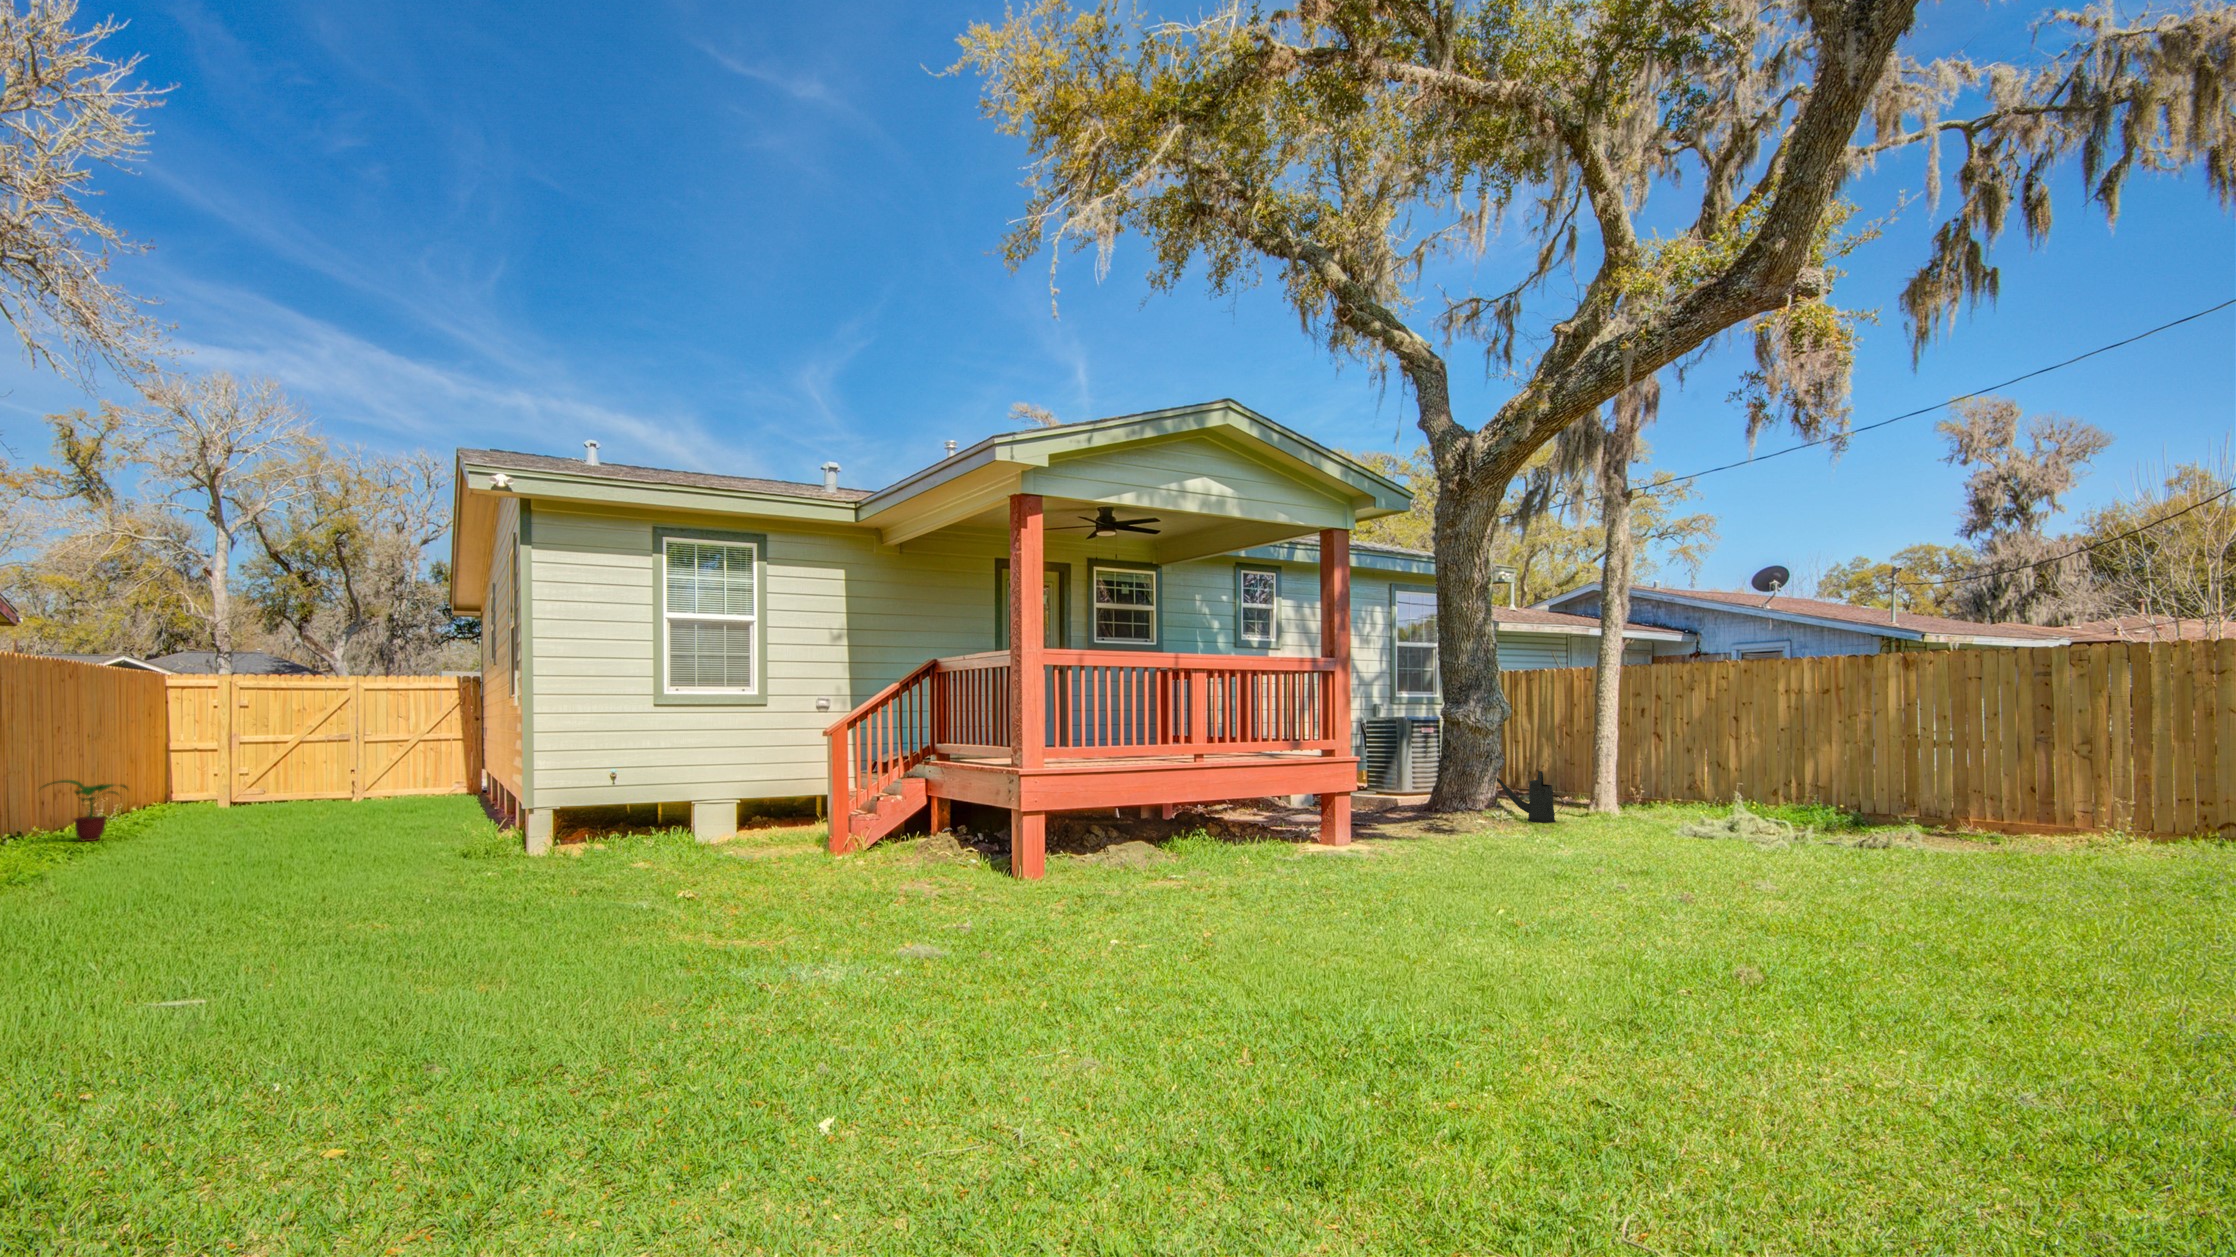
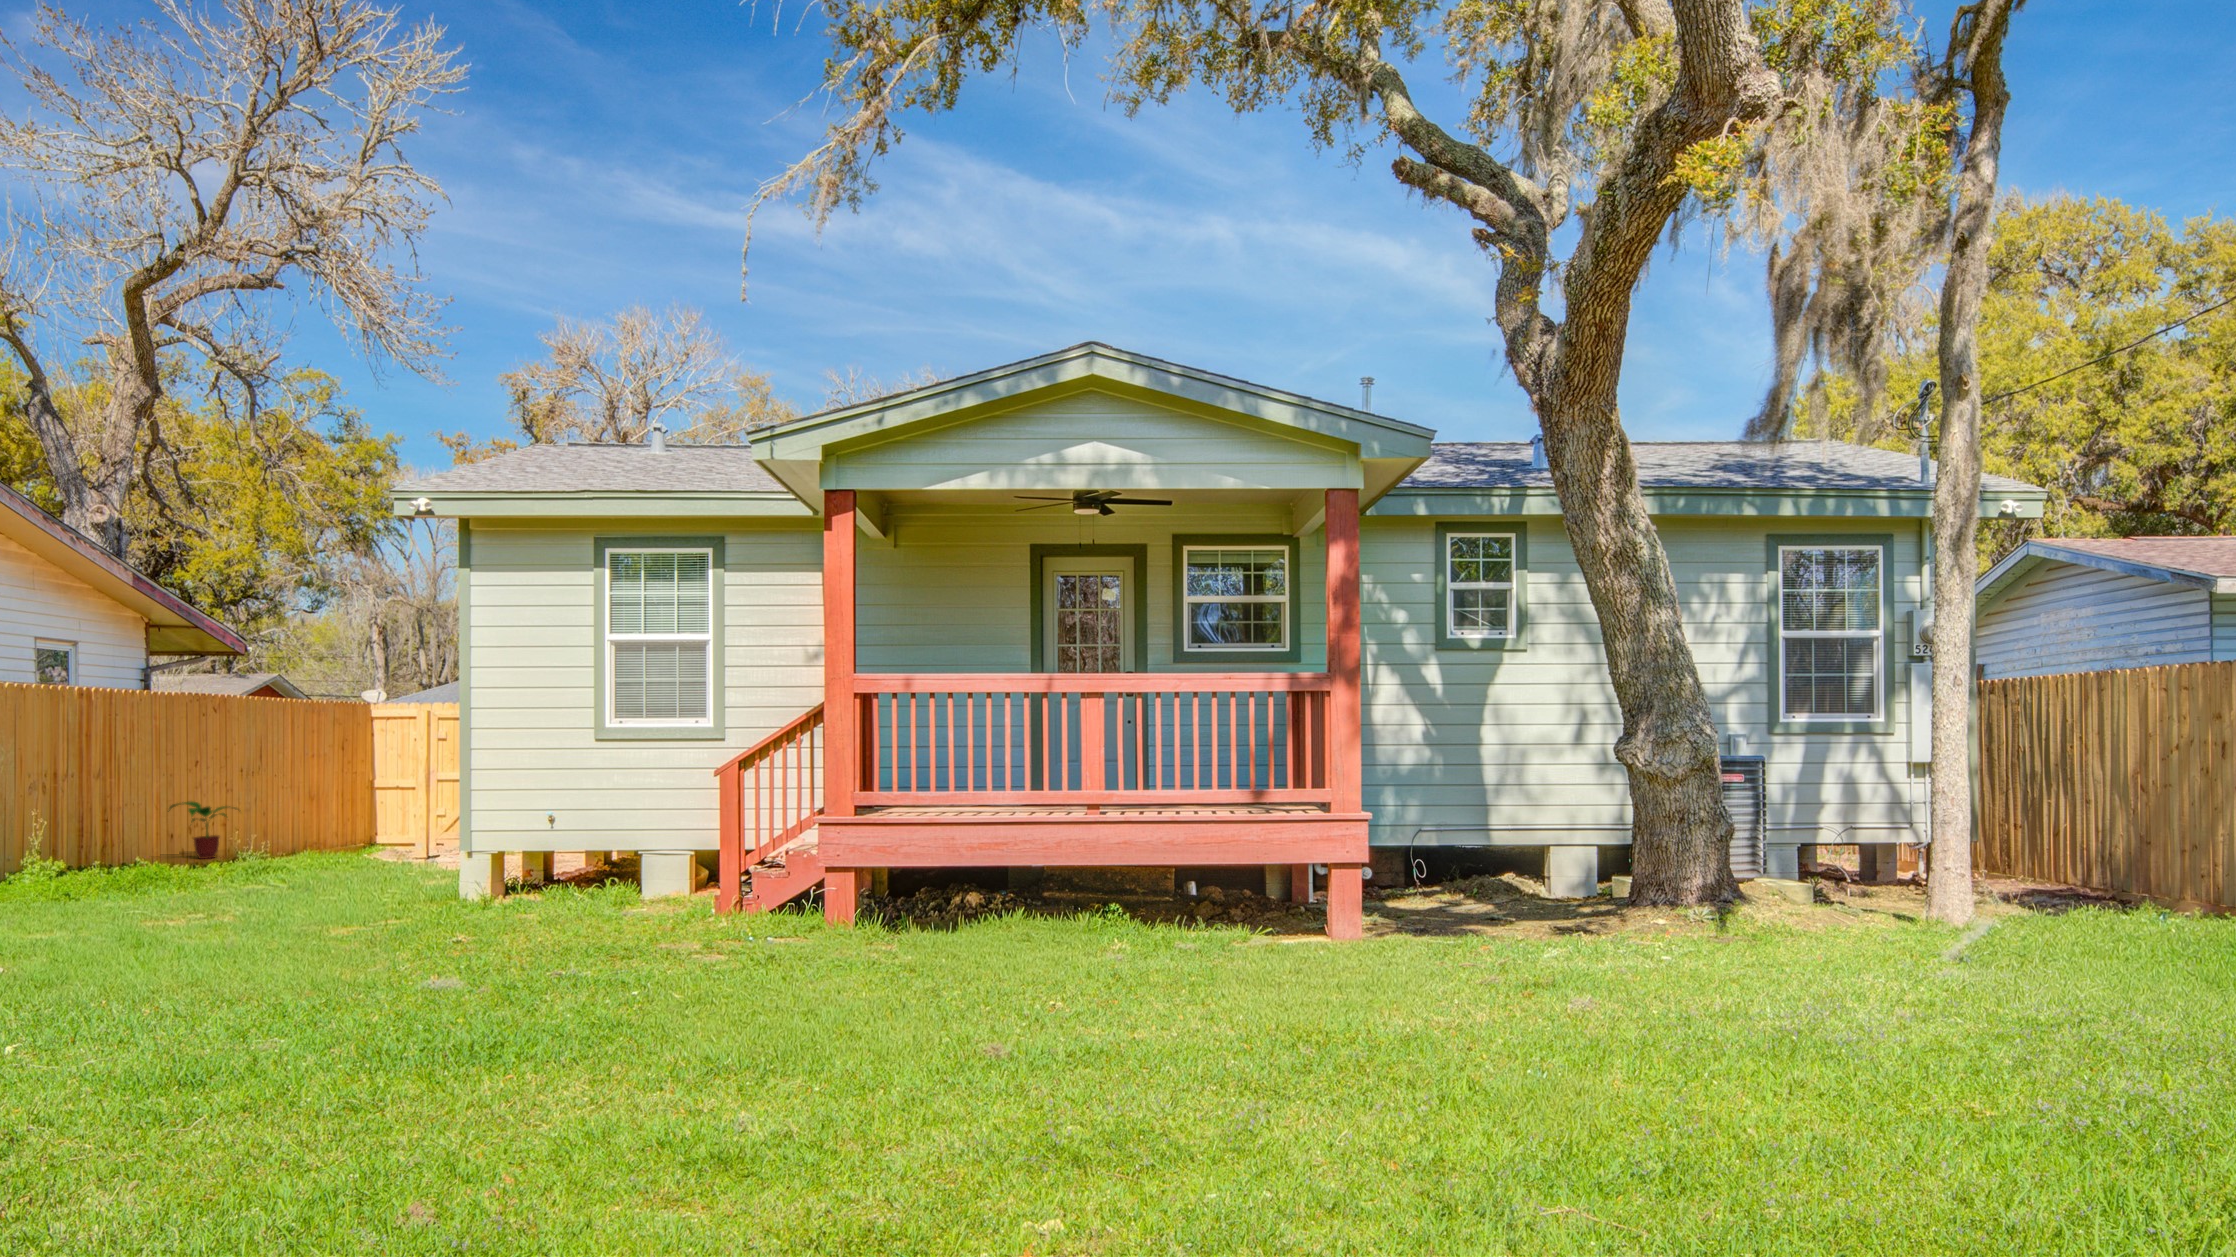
watering can: present [1497,771,1564,823] -> none [1692,847,1780,930]

